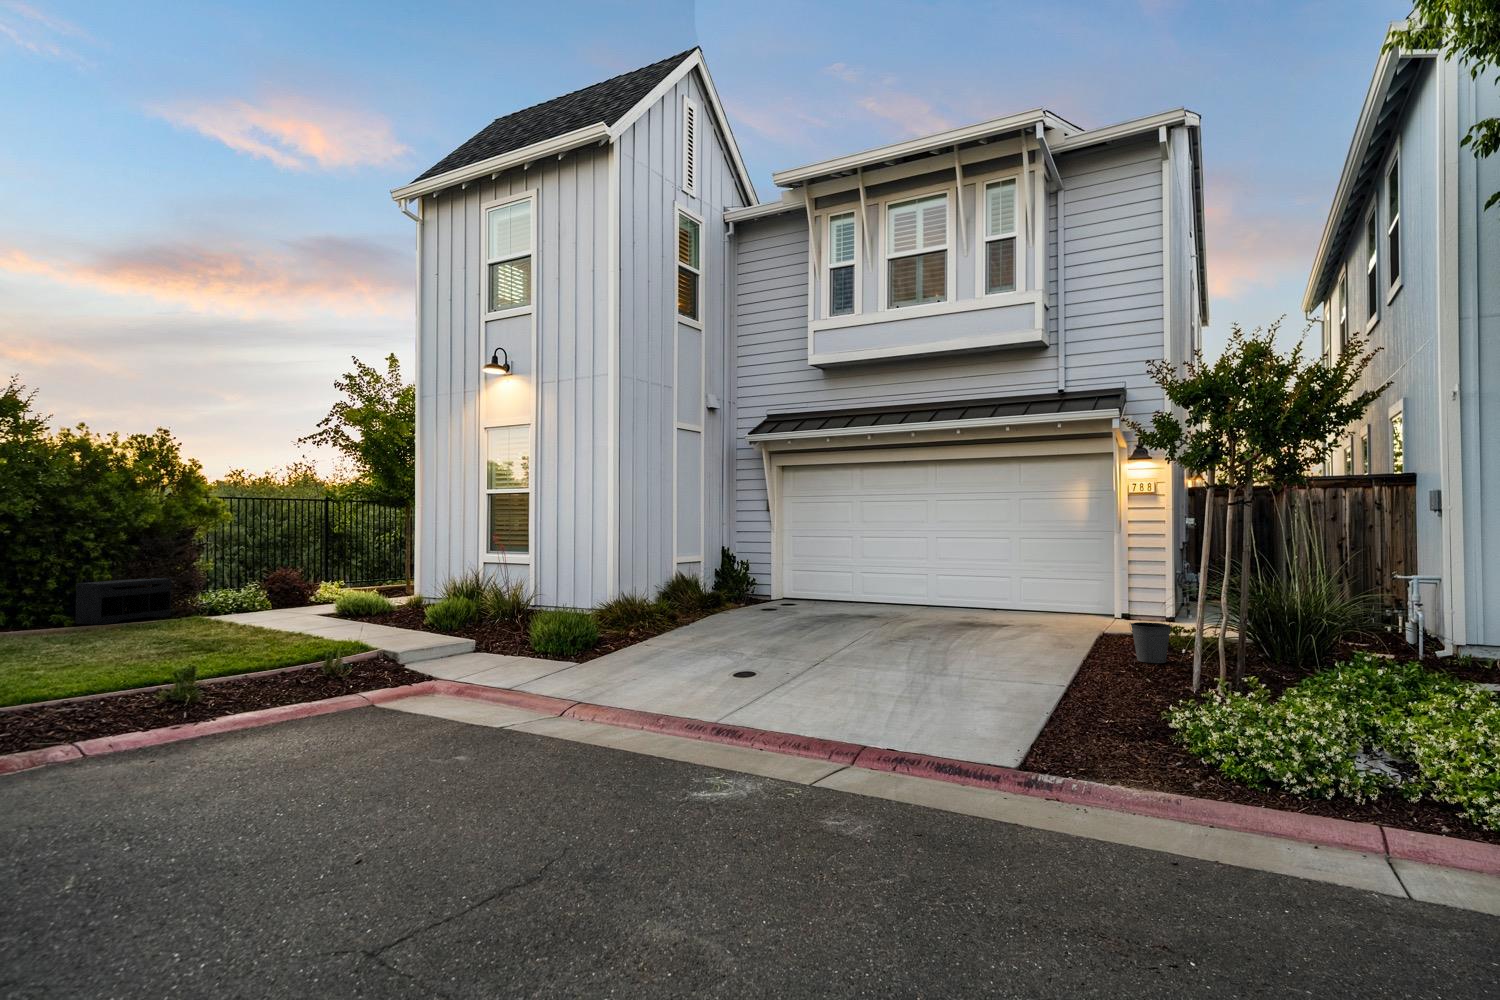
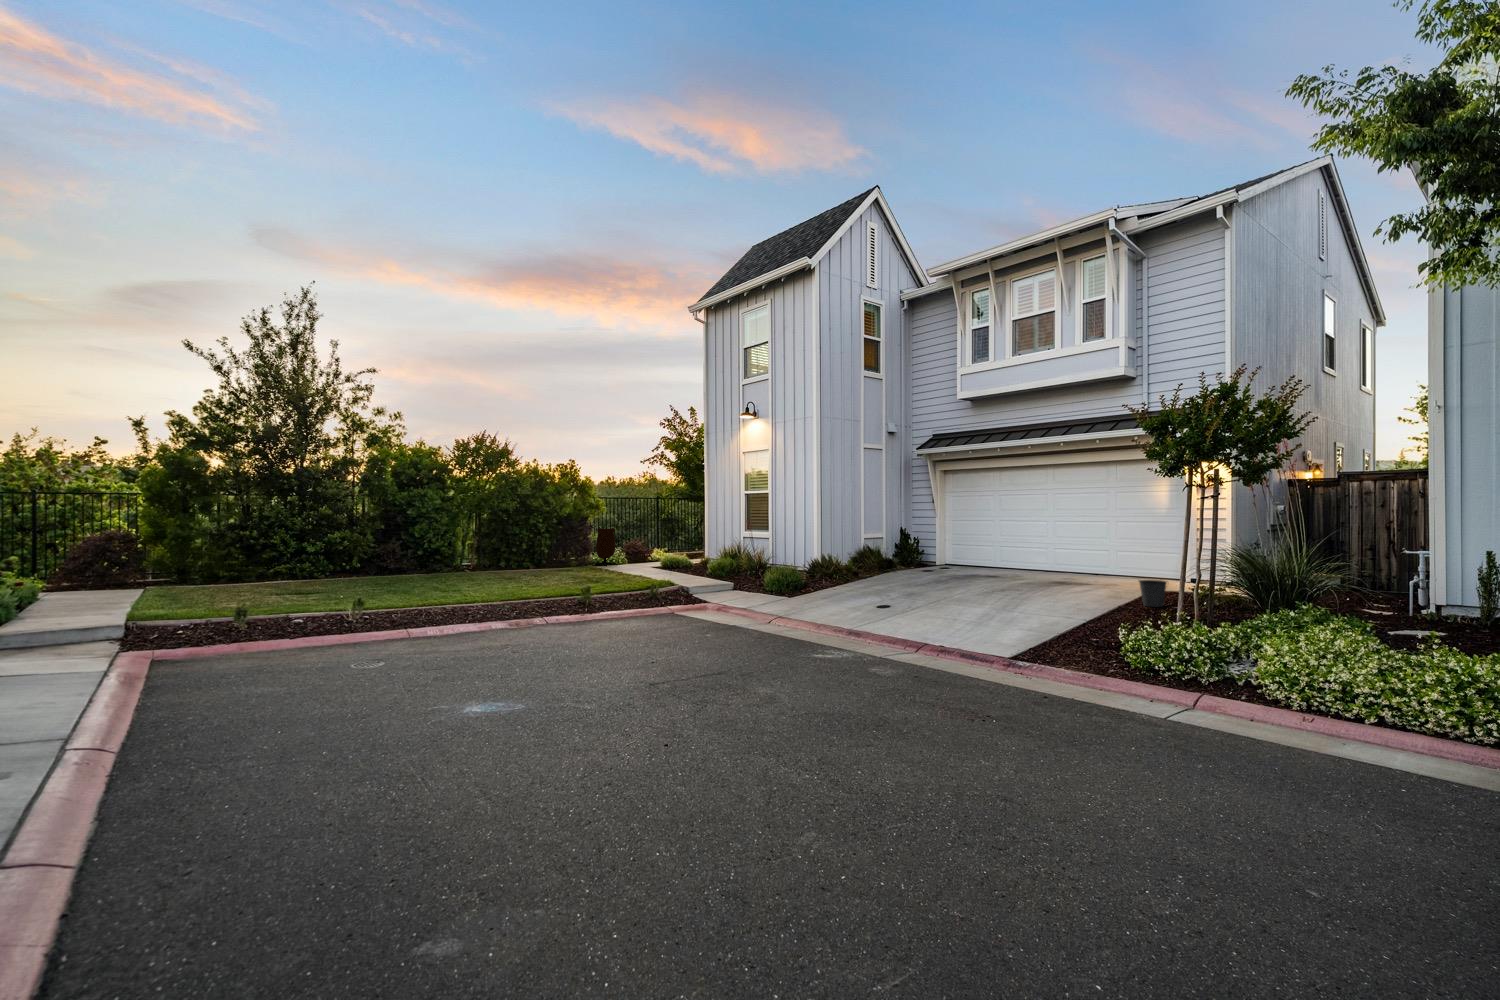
lounge chair: none [201,548,251,615] -> present [595,528,616,565]
bench: present [75,578,172,625] -> none [537,545,579,569]

